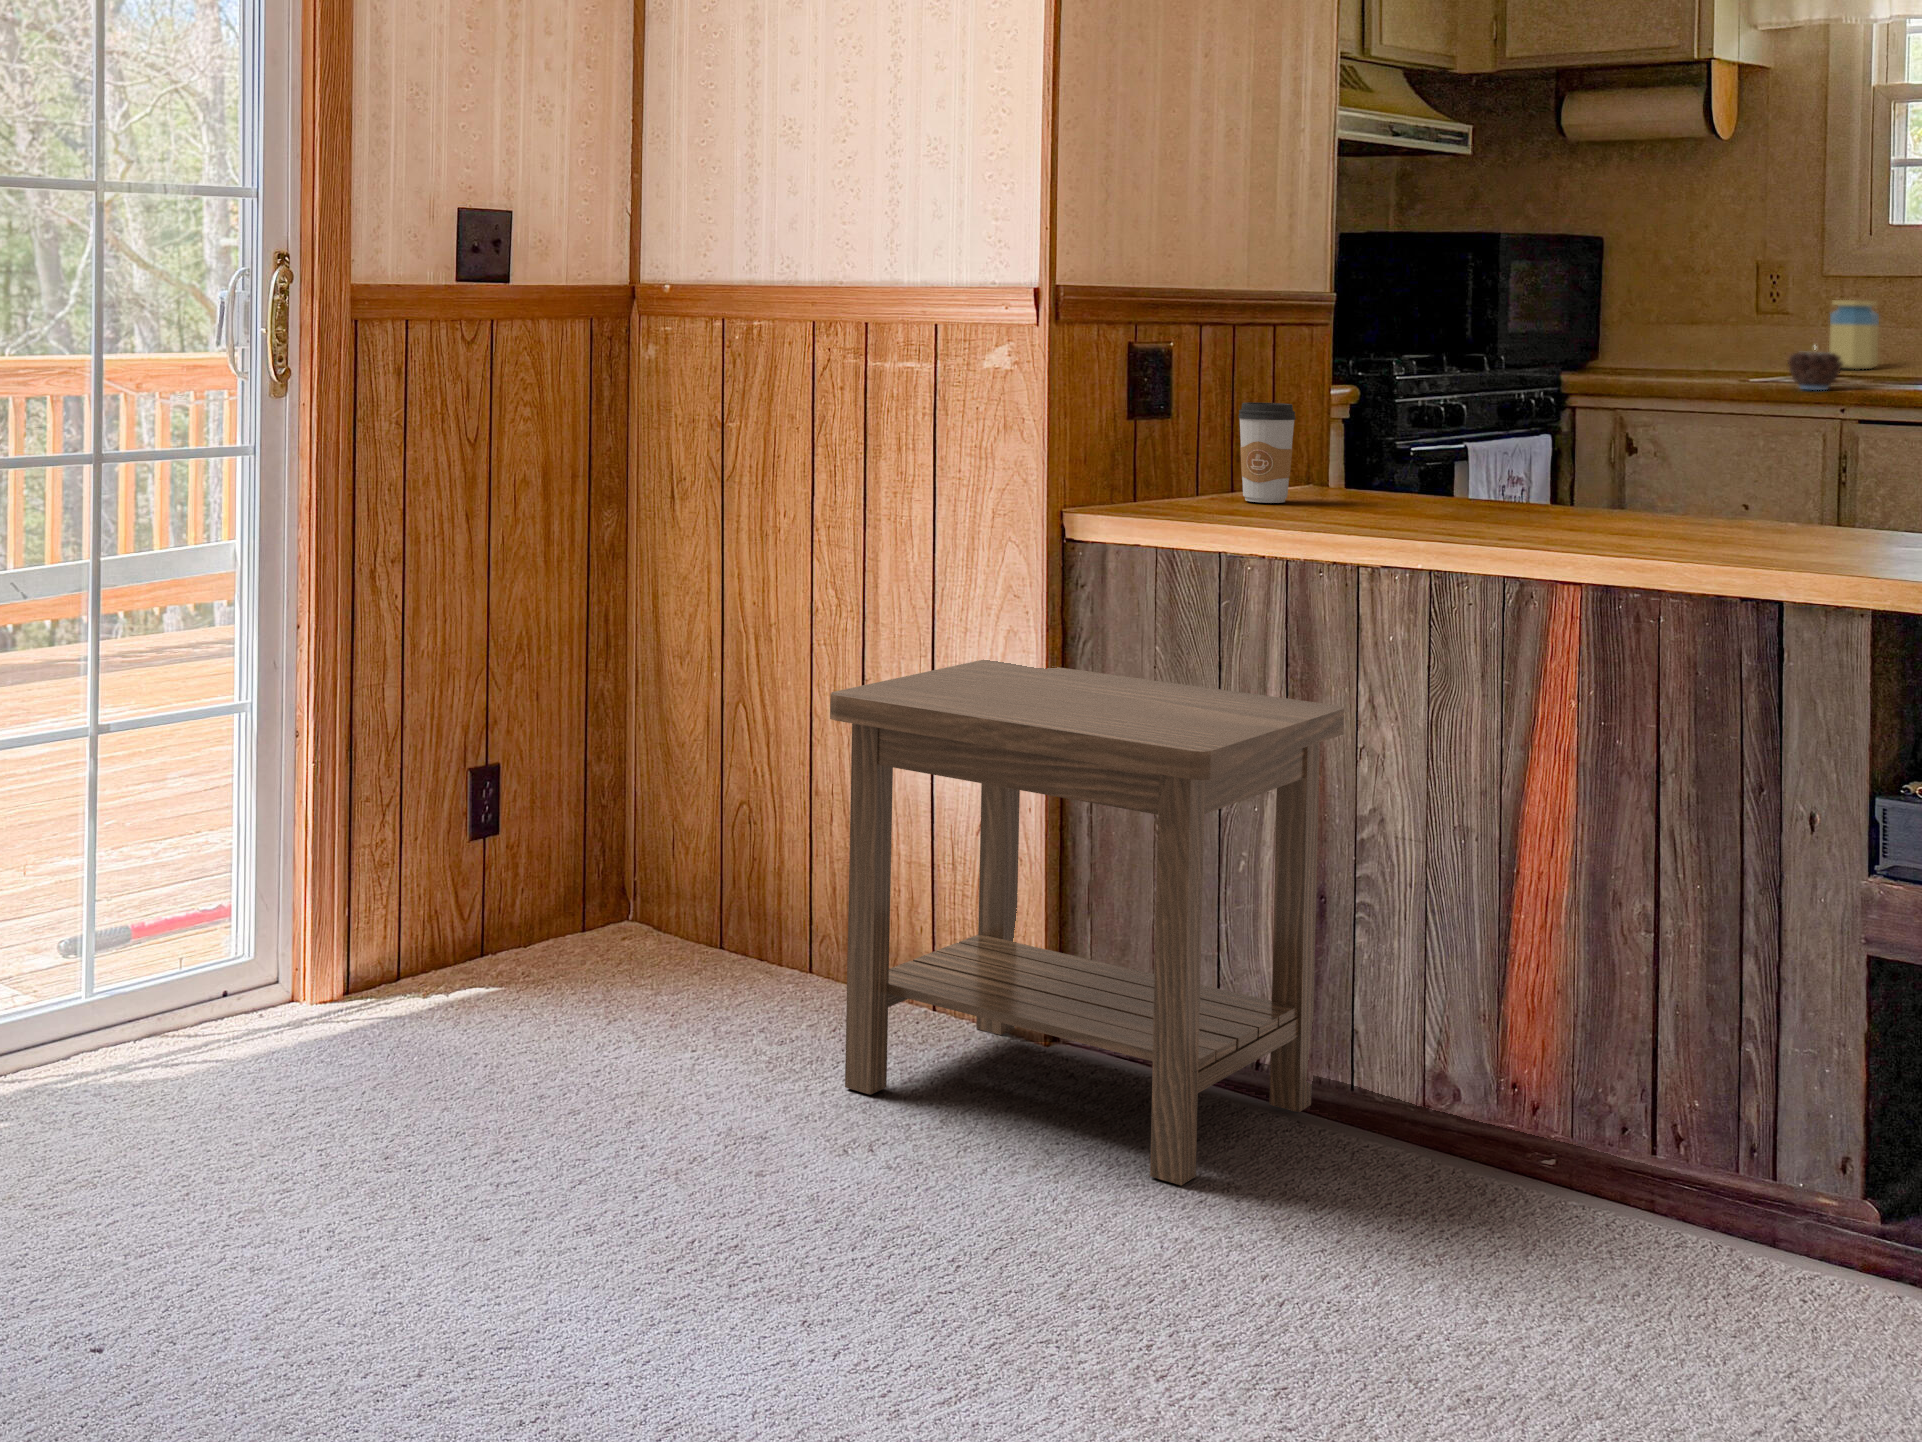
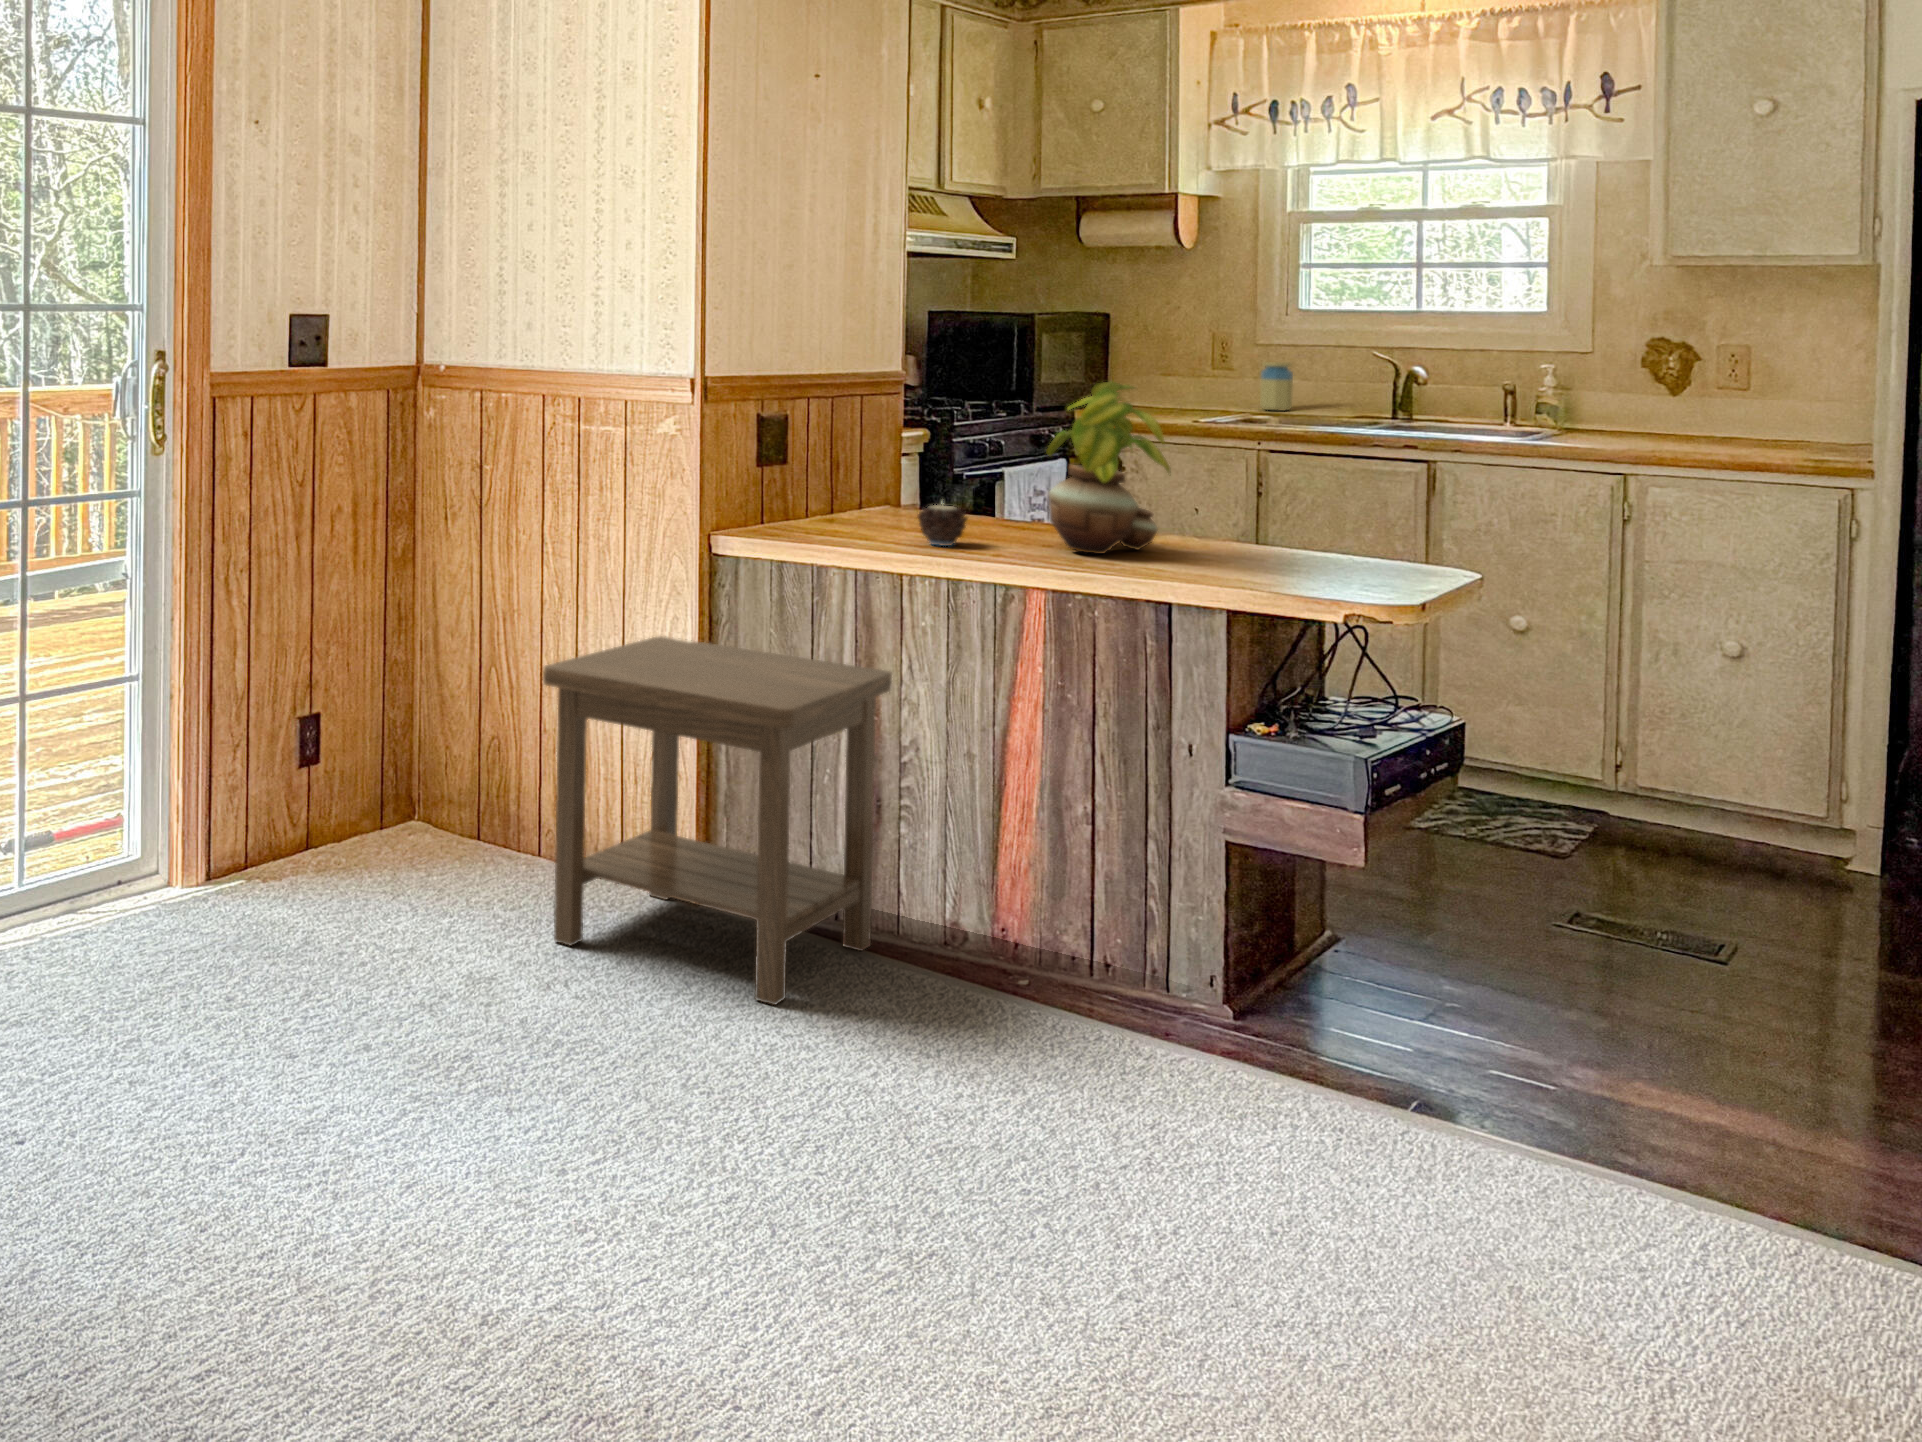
potted plant: none [1573,281,1778,536] -> present [1046,382,1170,554]
candle: present [1788,352,1844,390] -> present [918,505,967,546]
coffee cup: present [1239,402,1296,503] -> none [830,455,869,526]

